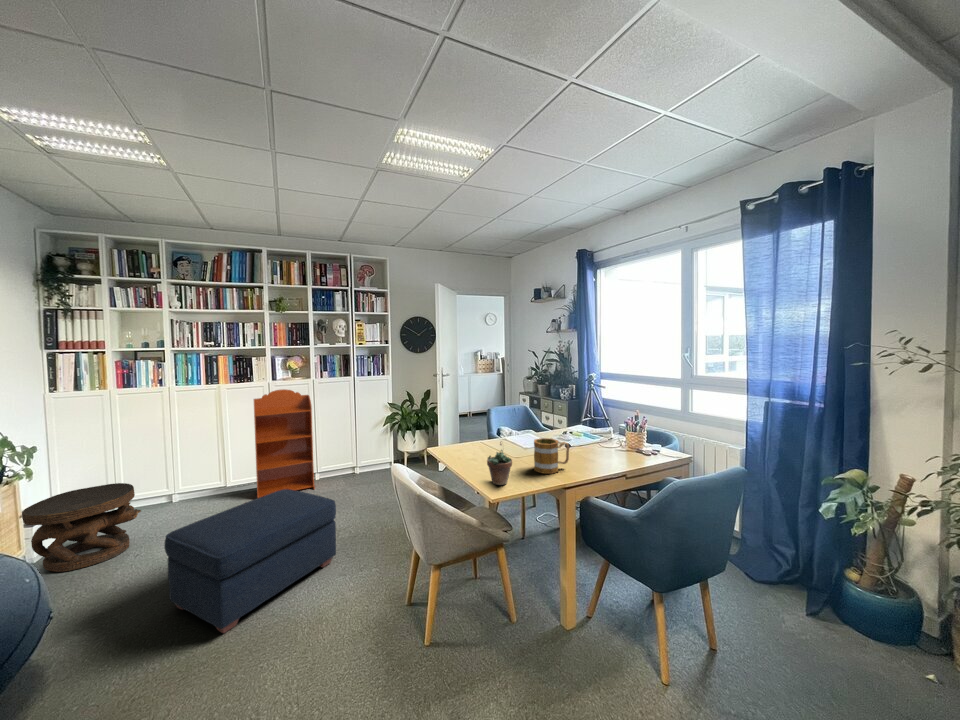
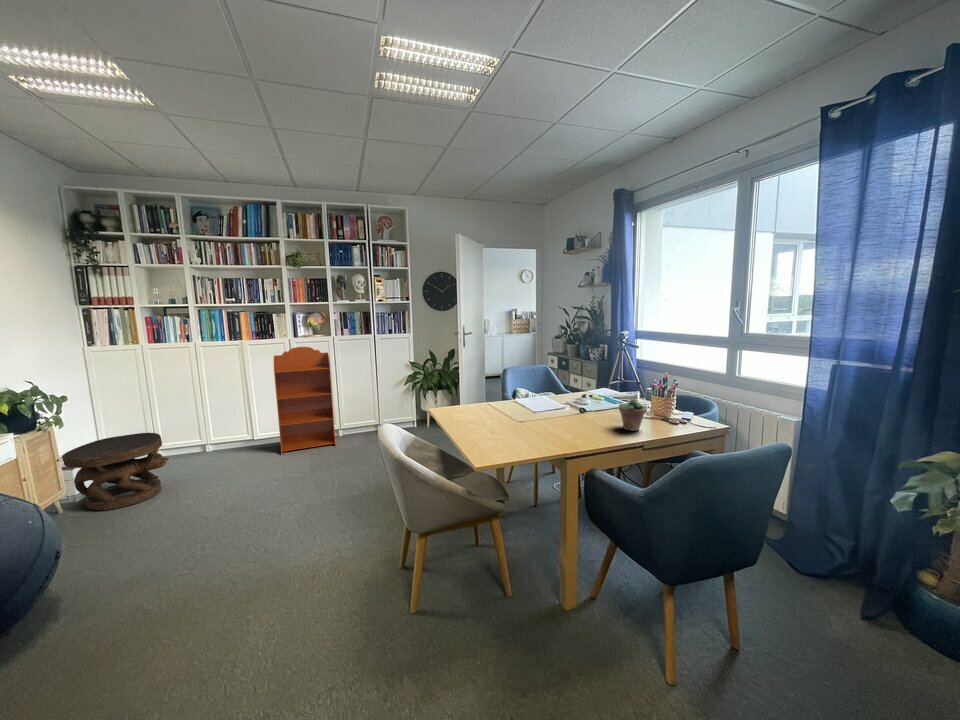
mug: present [534,438,569,474] -> none [536,401,578,441]
succulent plant: present [487,442,512,485] -> present [619,391,646,431]
ottoman: present [164,489,336,633] -> none [173,445,342,580]

